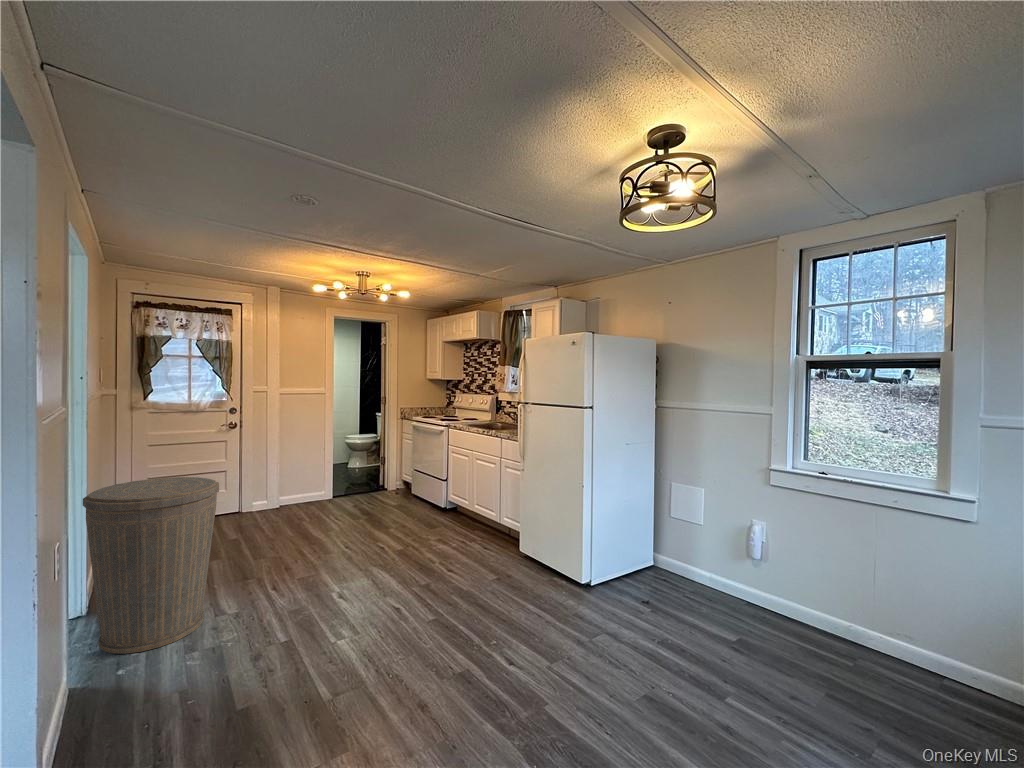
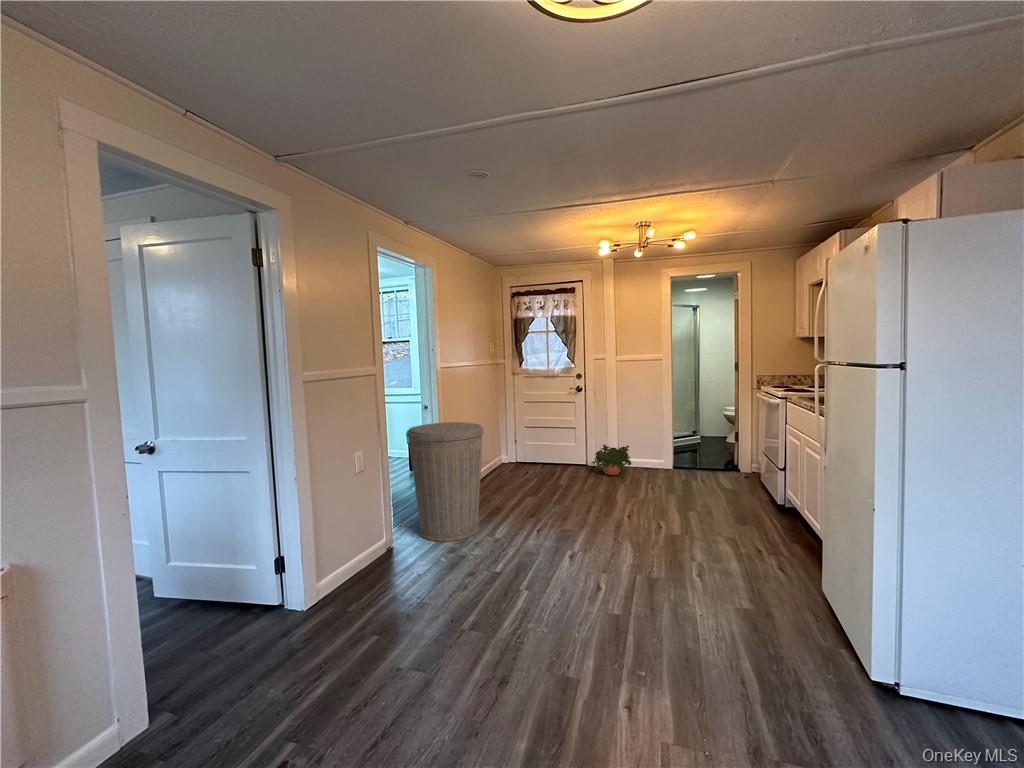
potted plant: none [257,481,306,517] -> present [592,445,632,475]

